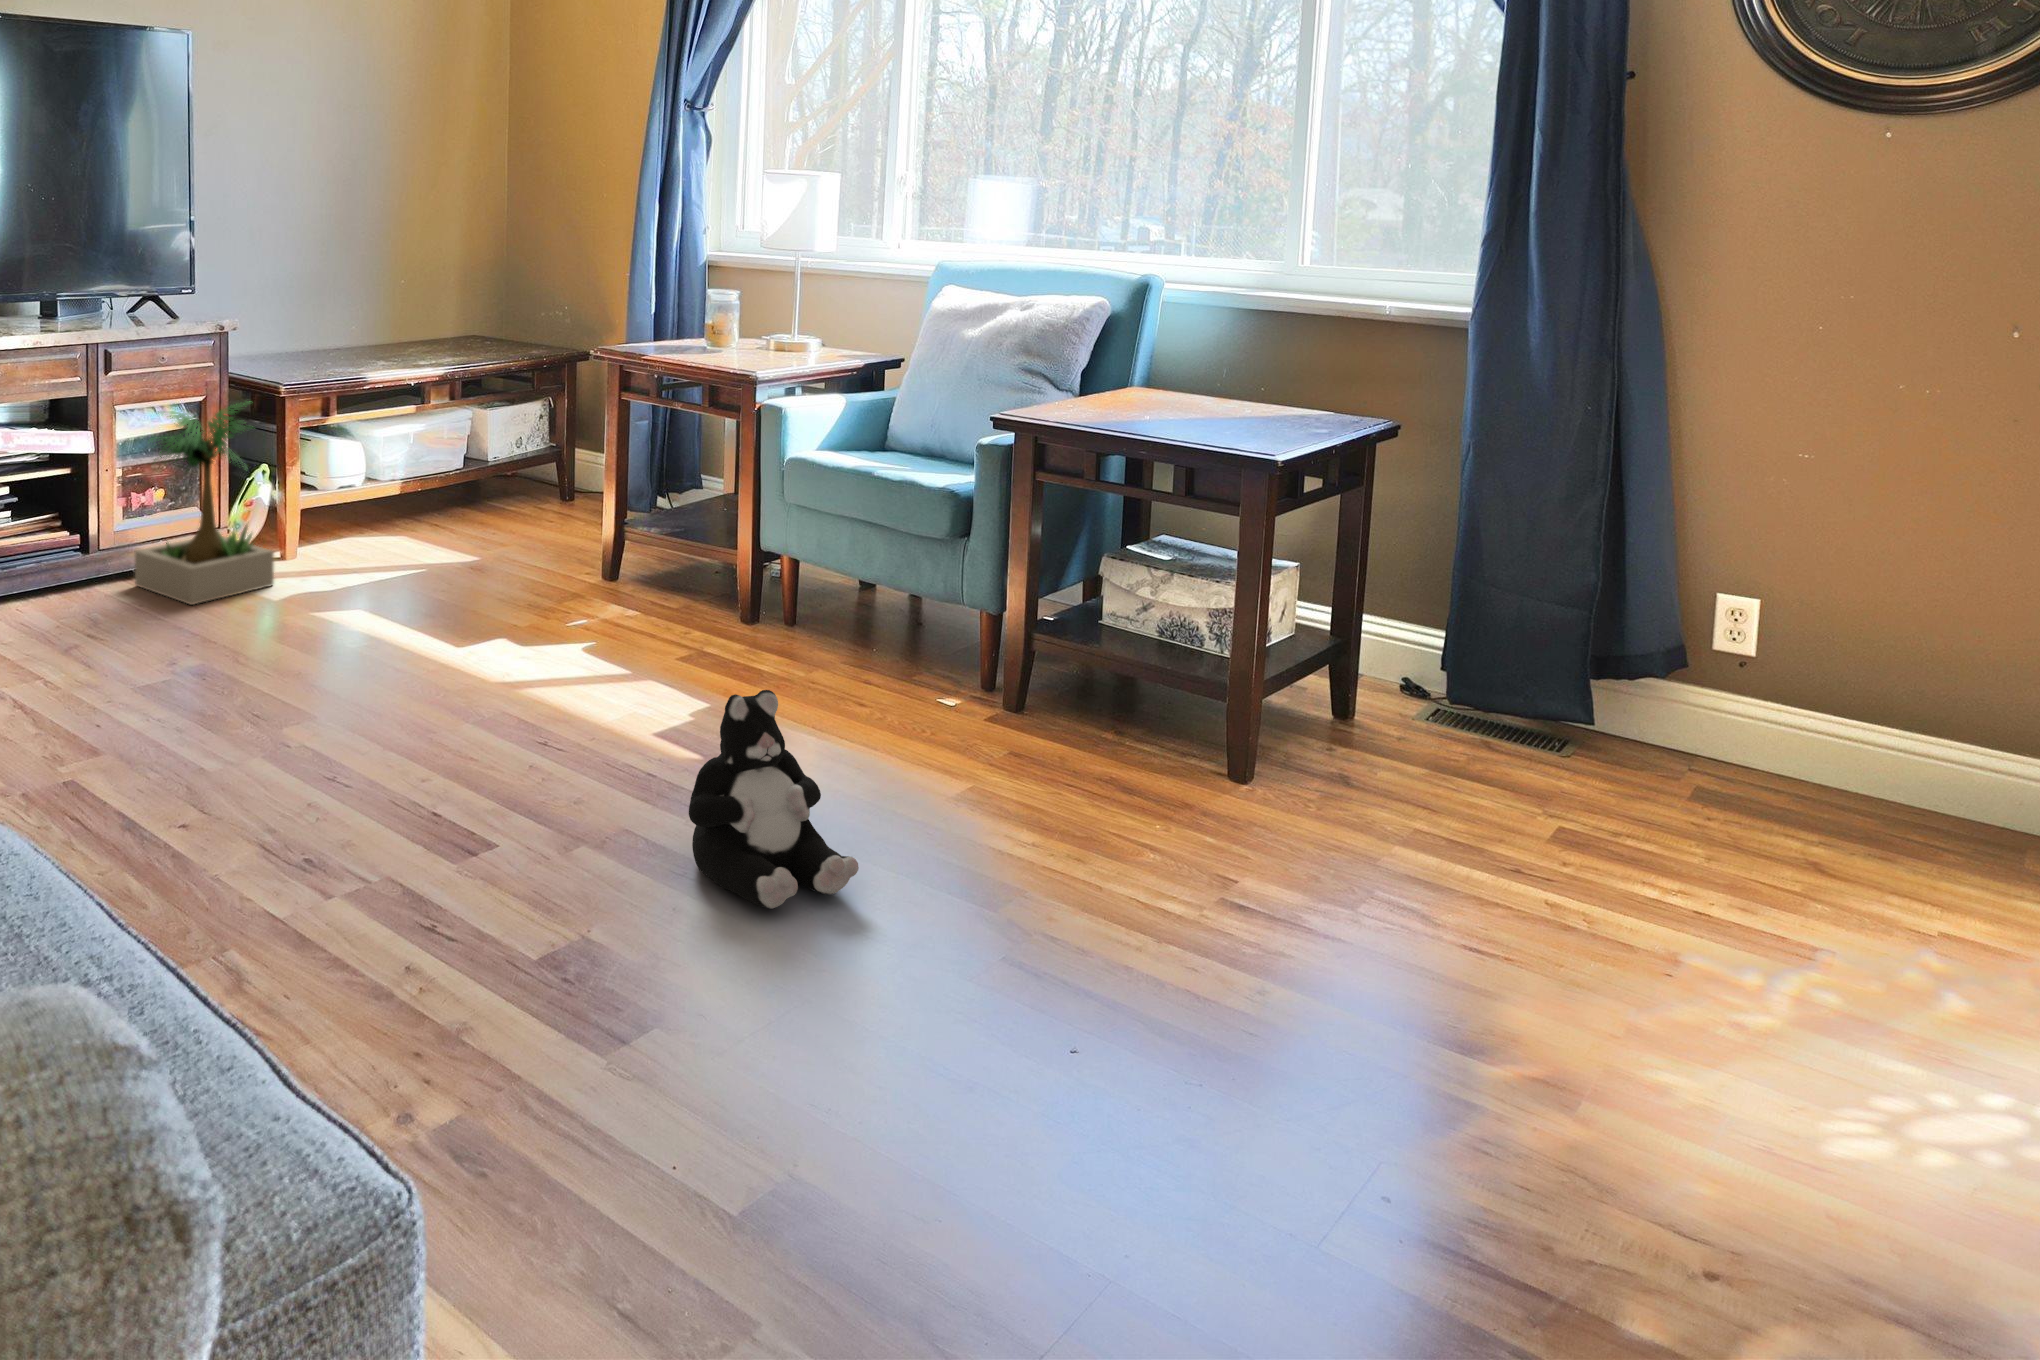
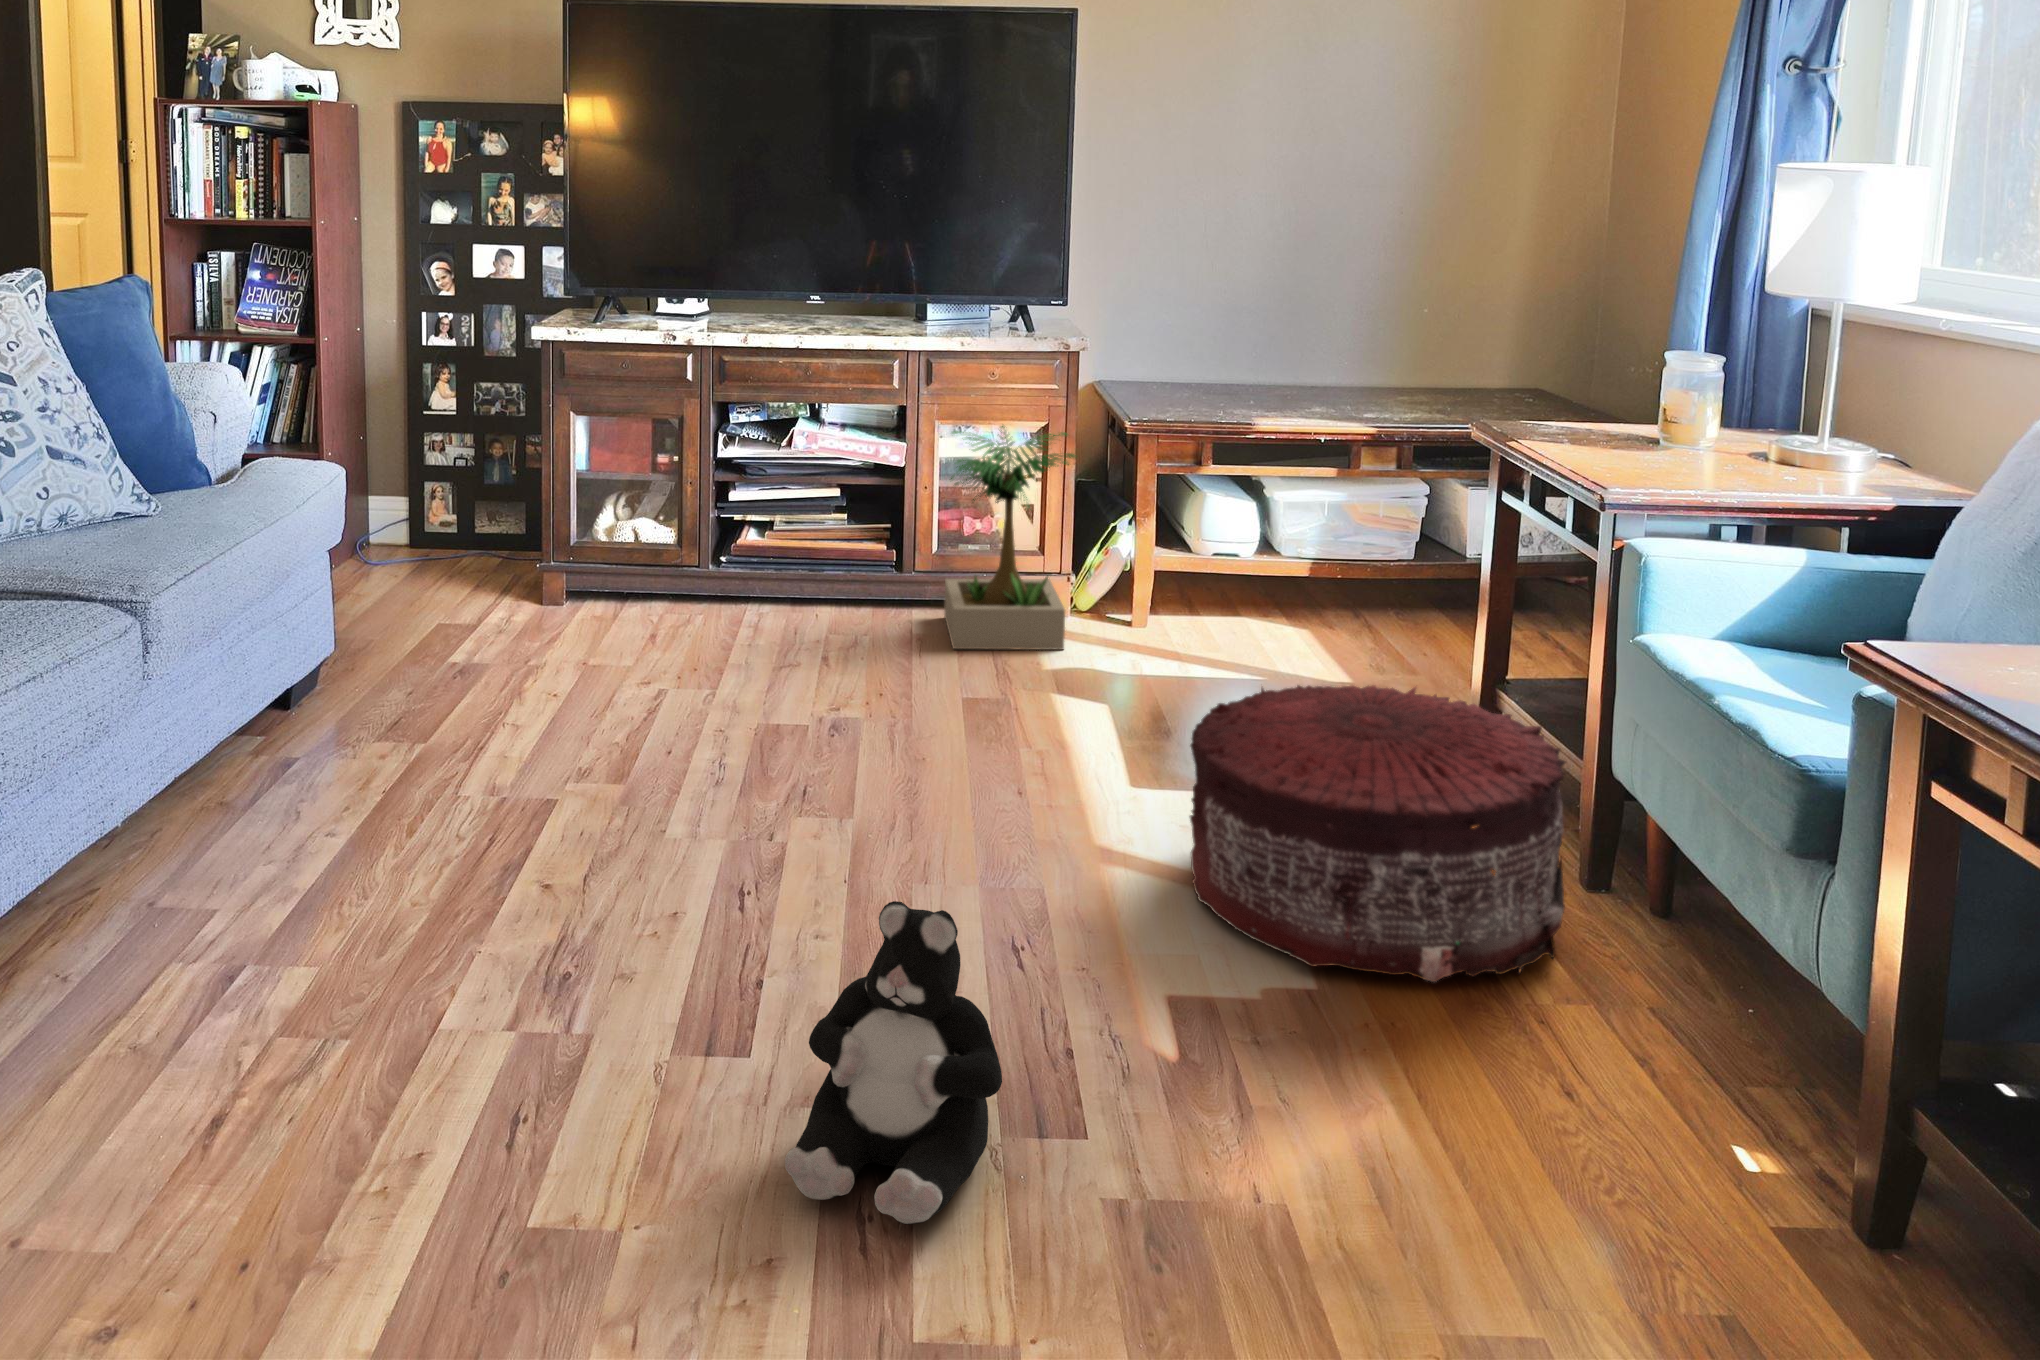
pouf: none [592,523,848,703] -> present [1190,685,1565,982]

